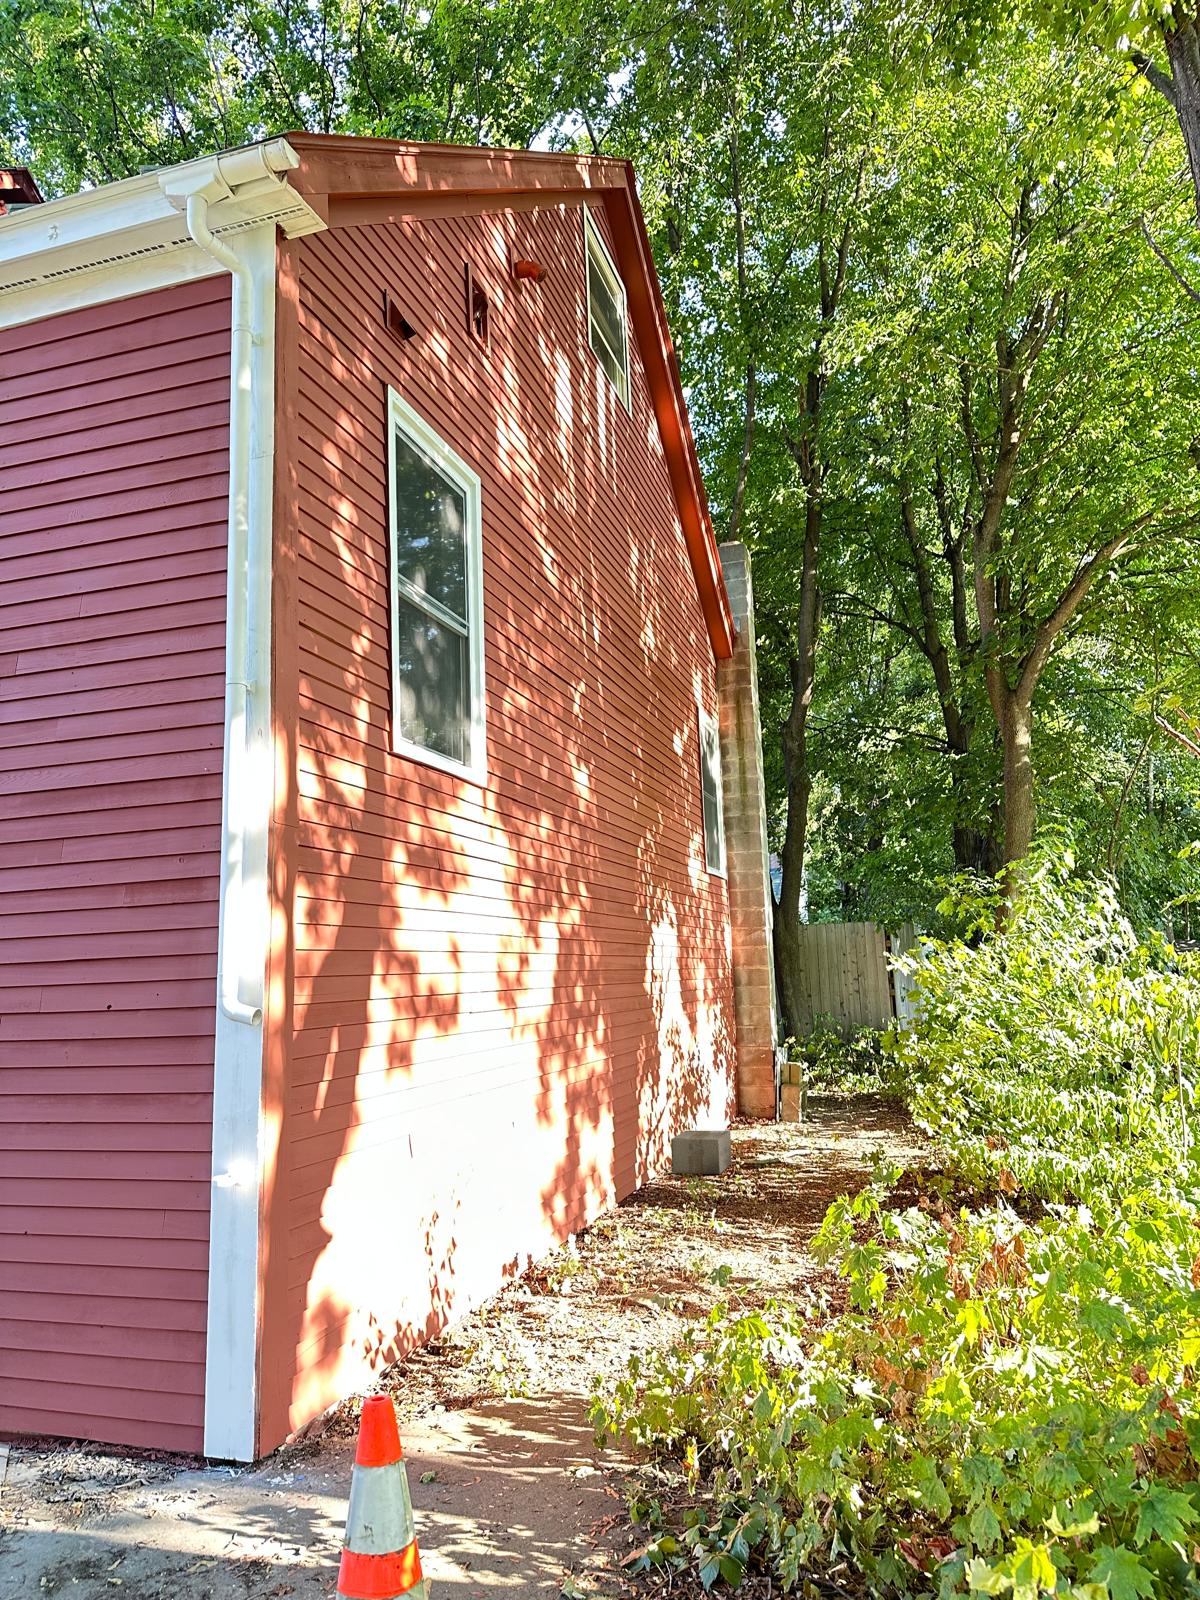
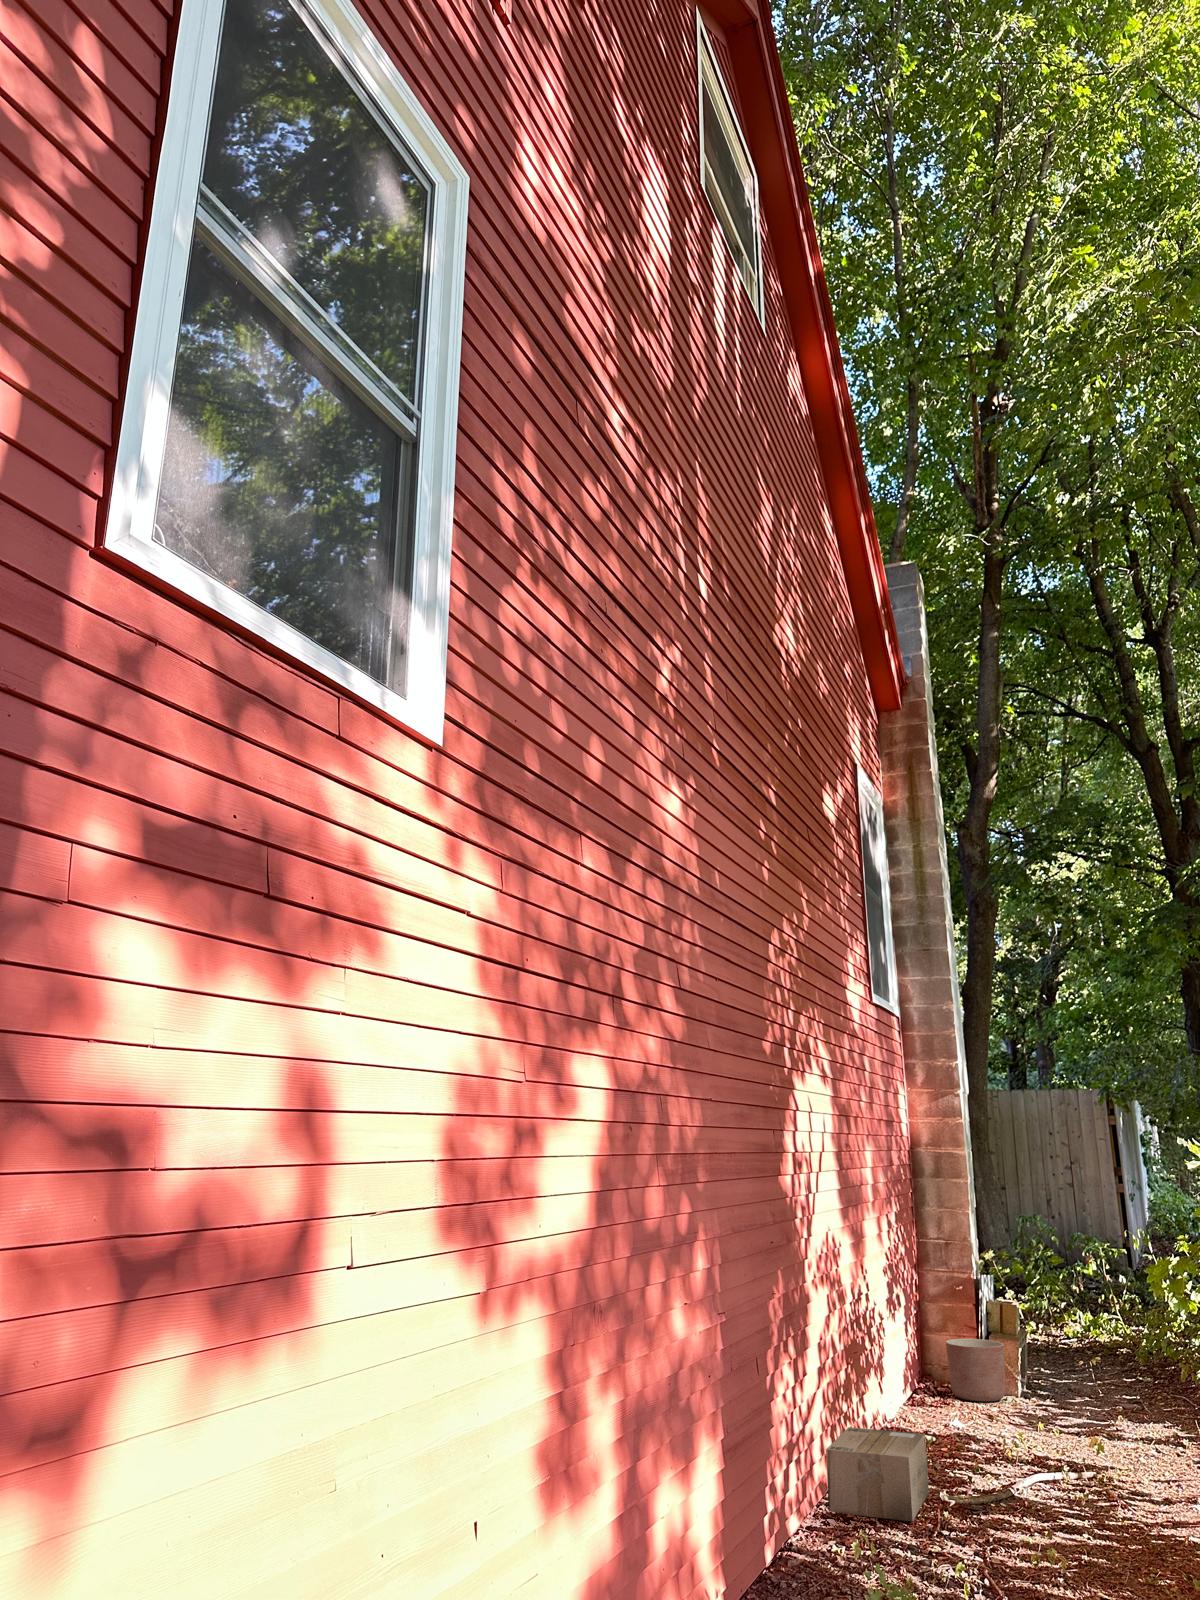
planter: none [754,1088,791,1126] -> present [946,1339,1005,1401]

